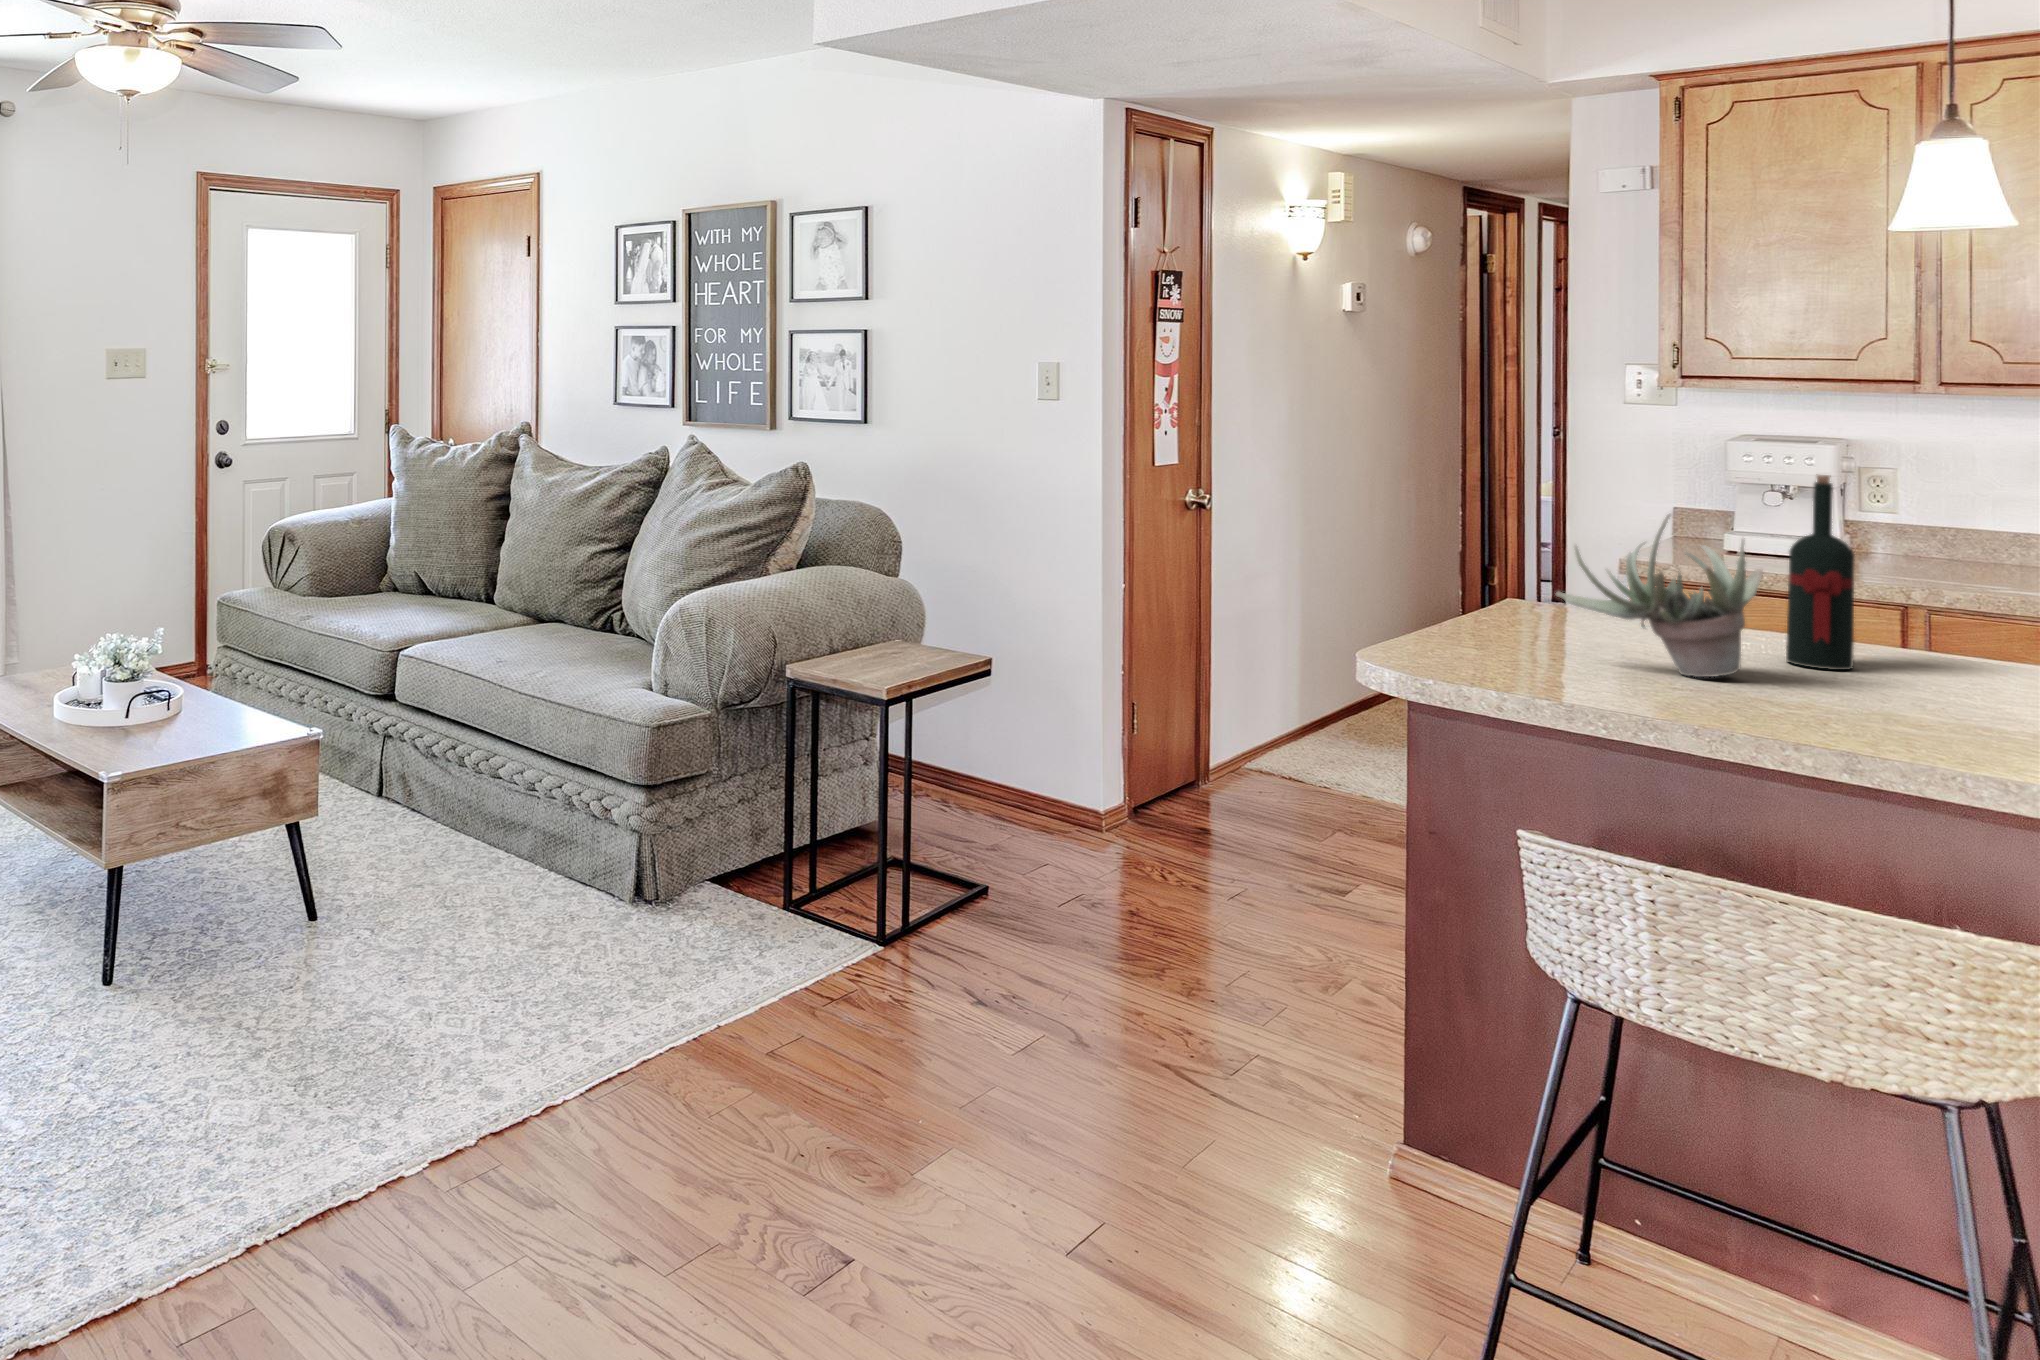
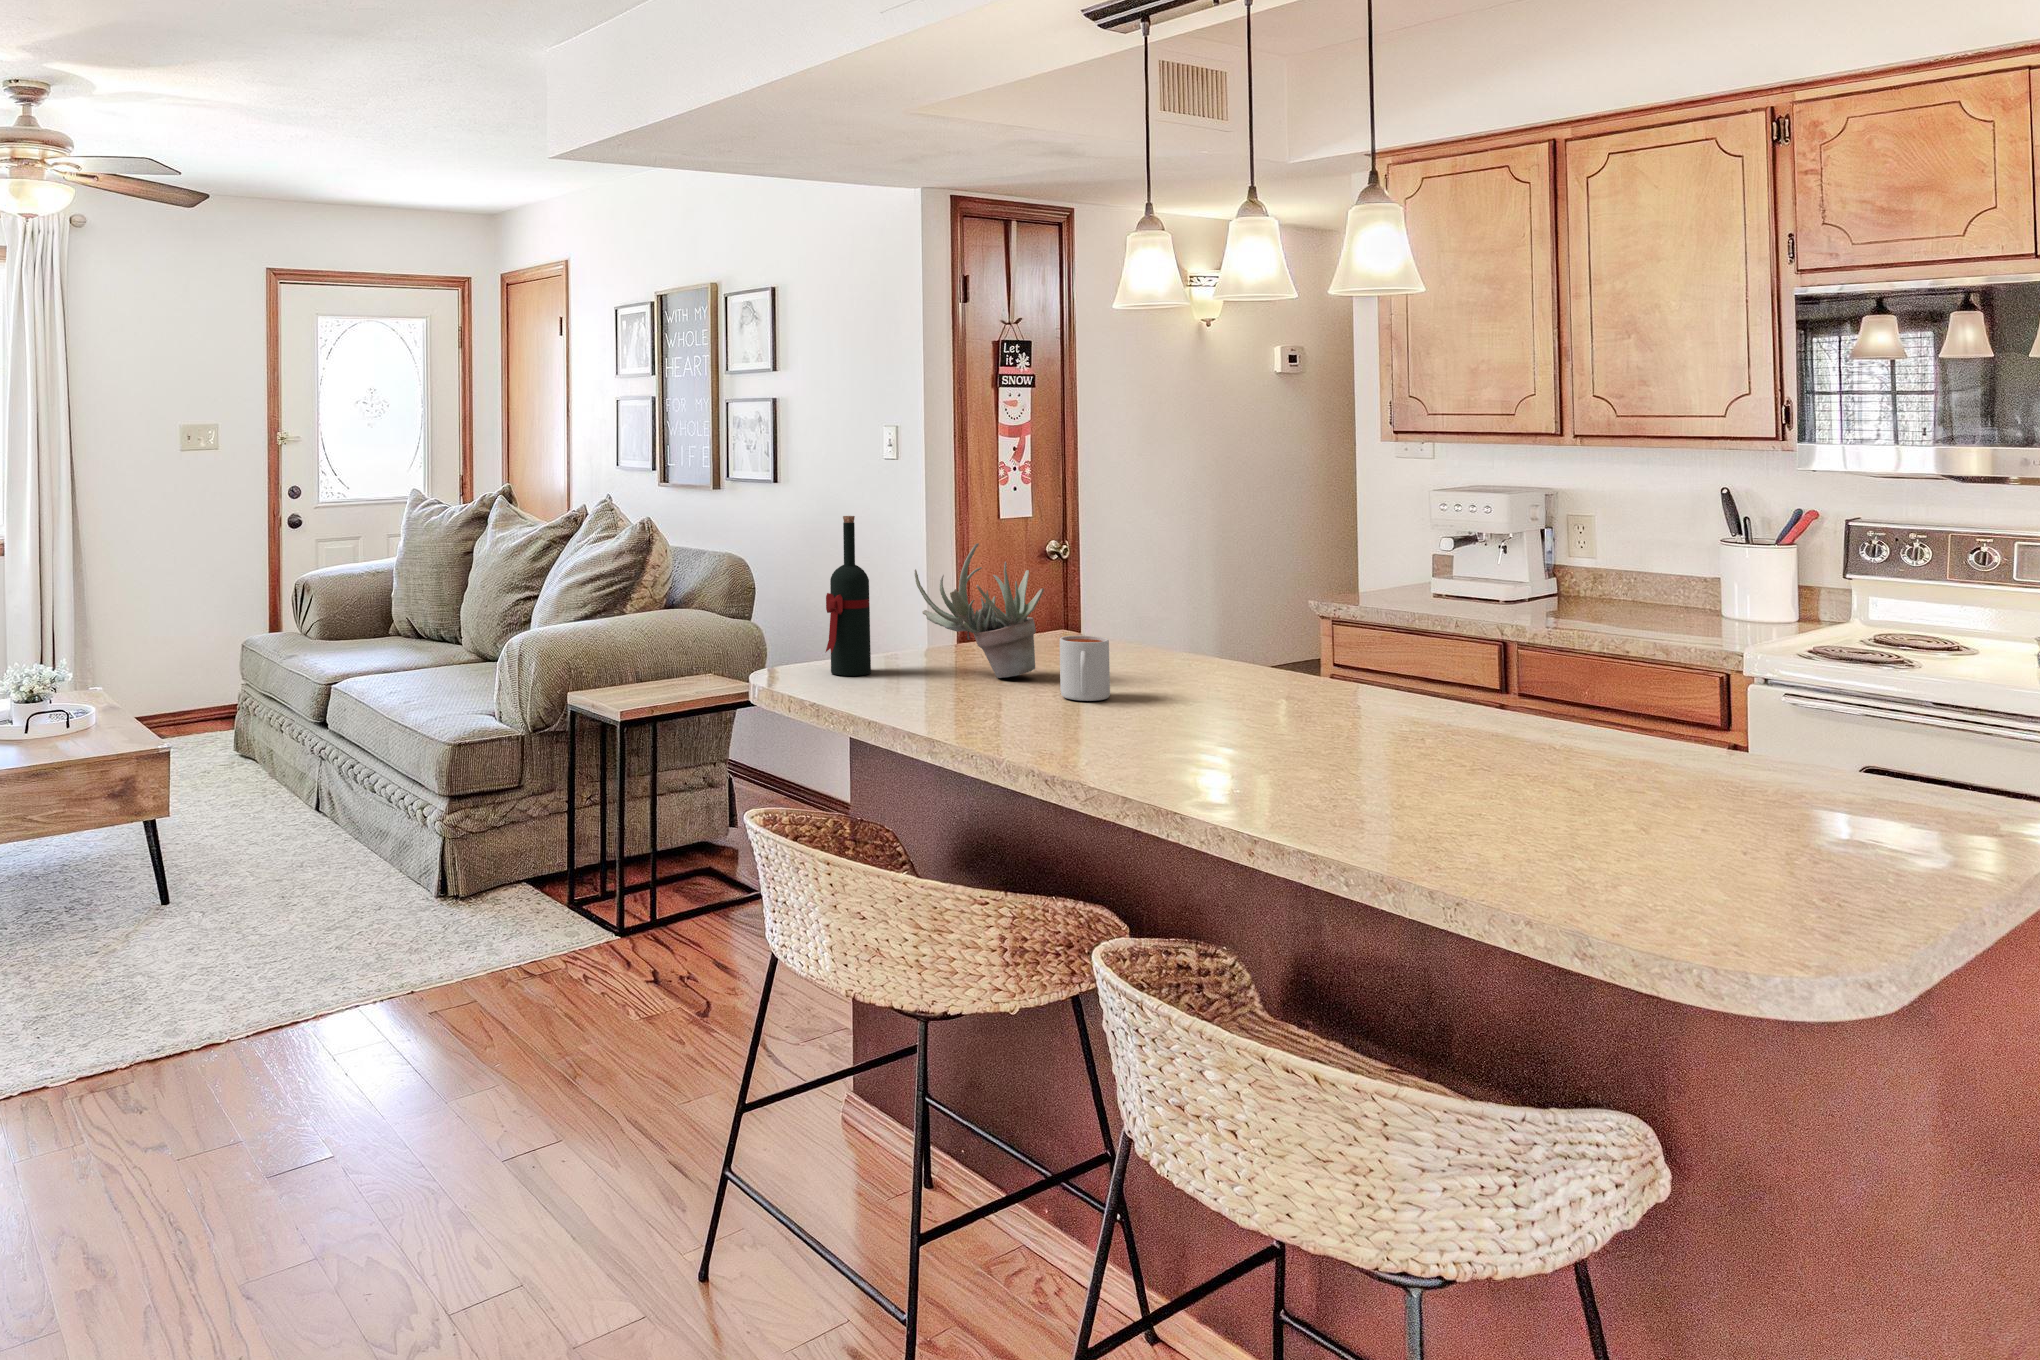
wine bottle: present [1786,475,1855,670] -> present [826,516,871,676]
mug: none [1850,630,1938,713] -> present [1060,636,1110,701]

